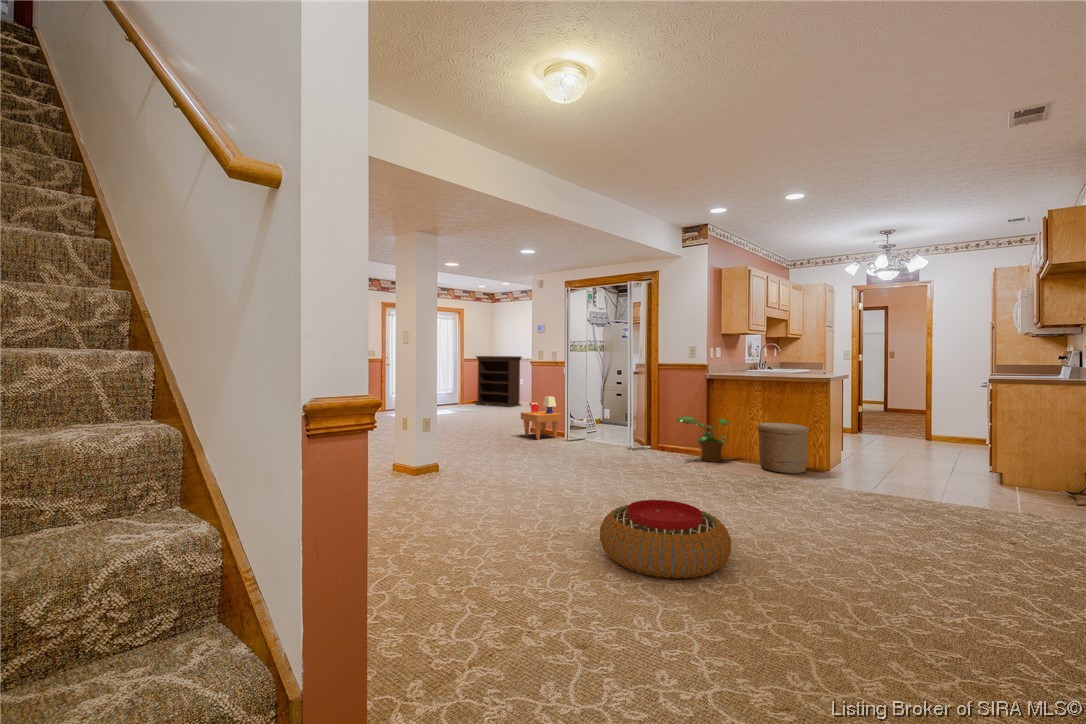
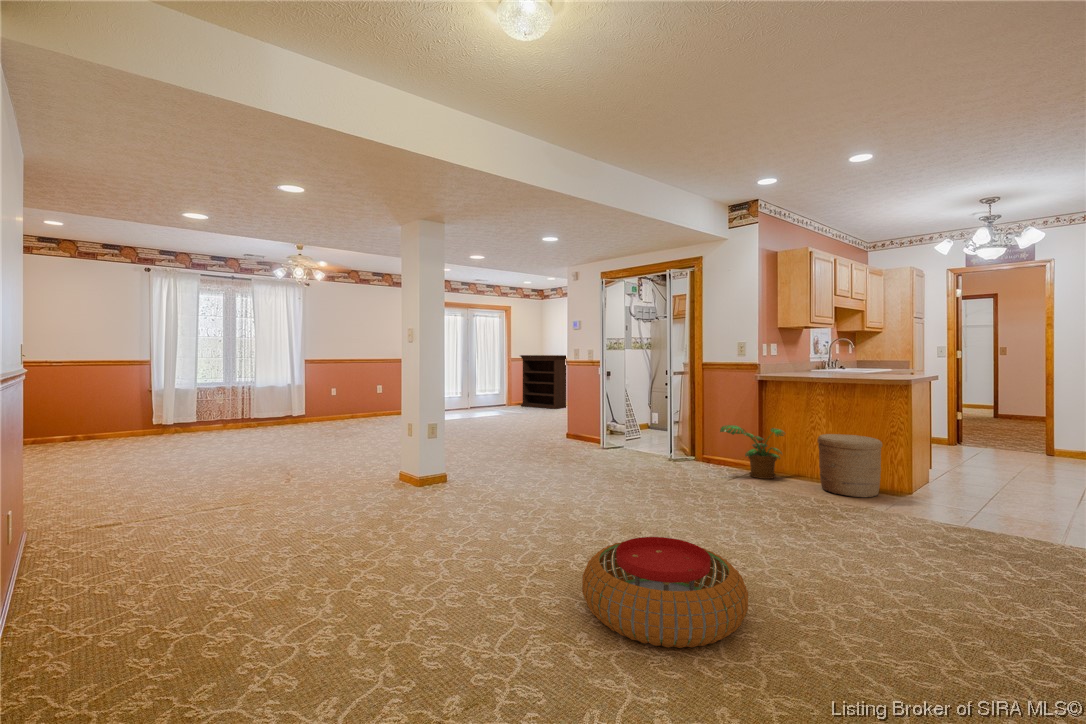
side table: present [521,396,562,439] -> none [552,400,597,447]

